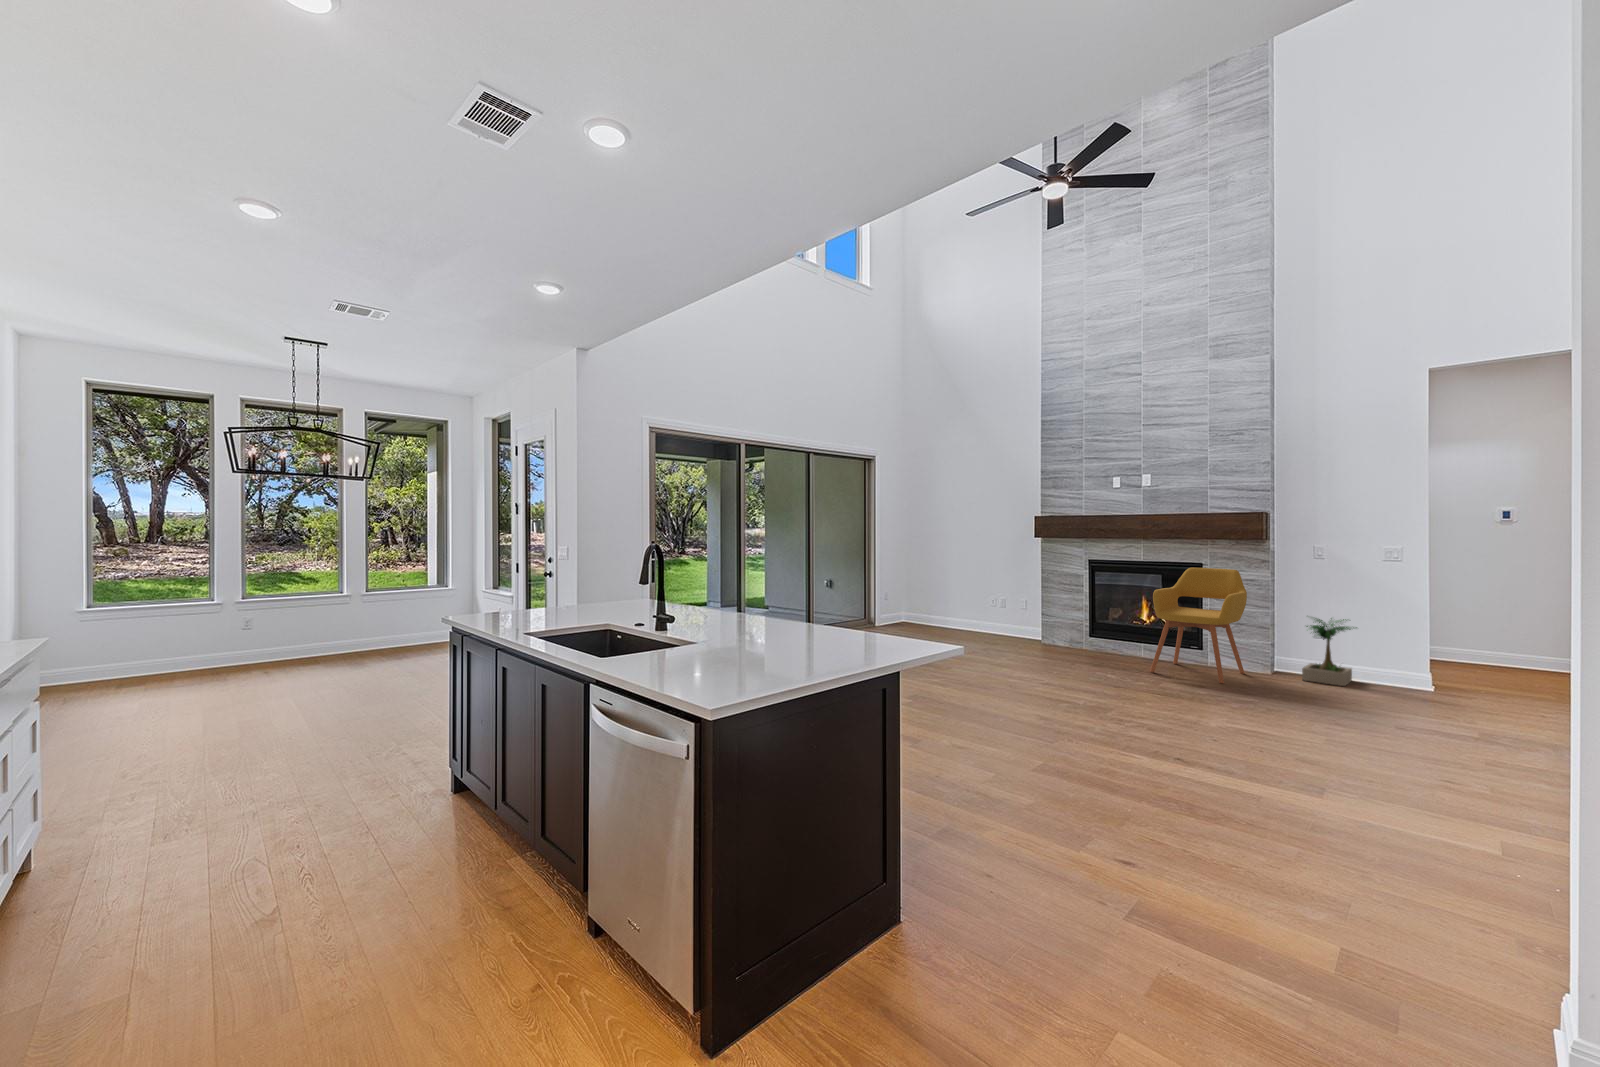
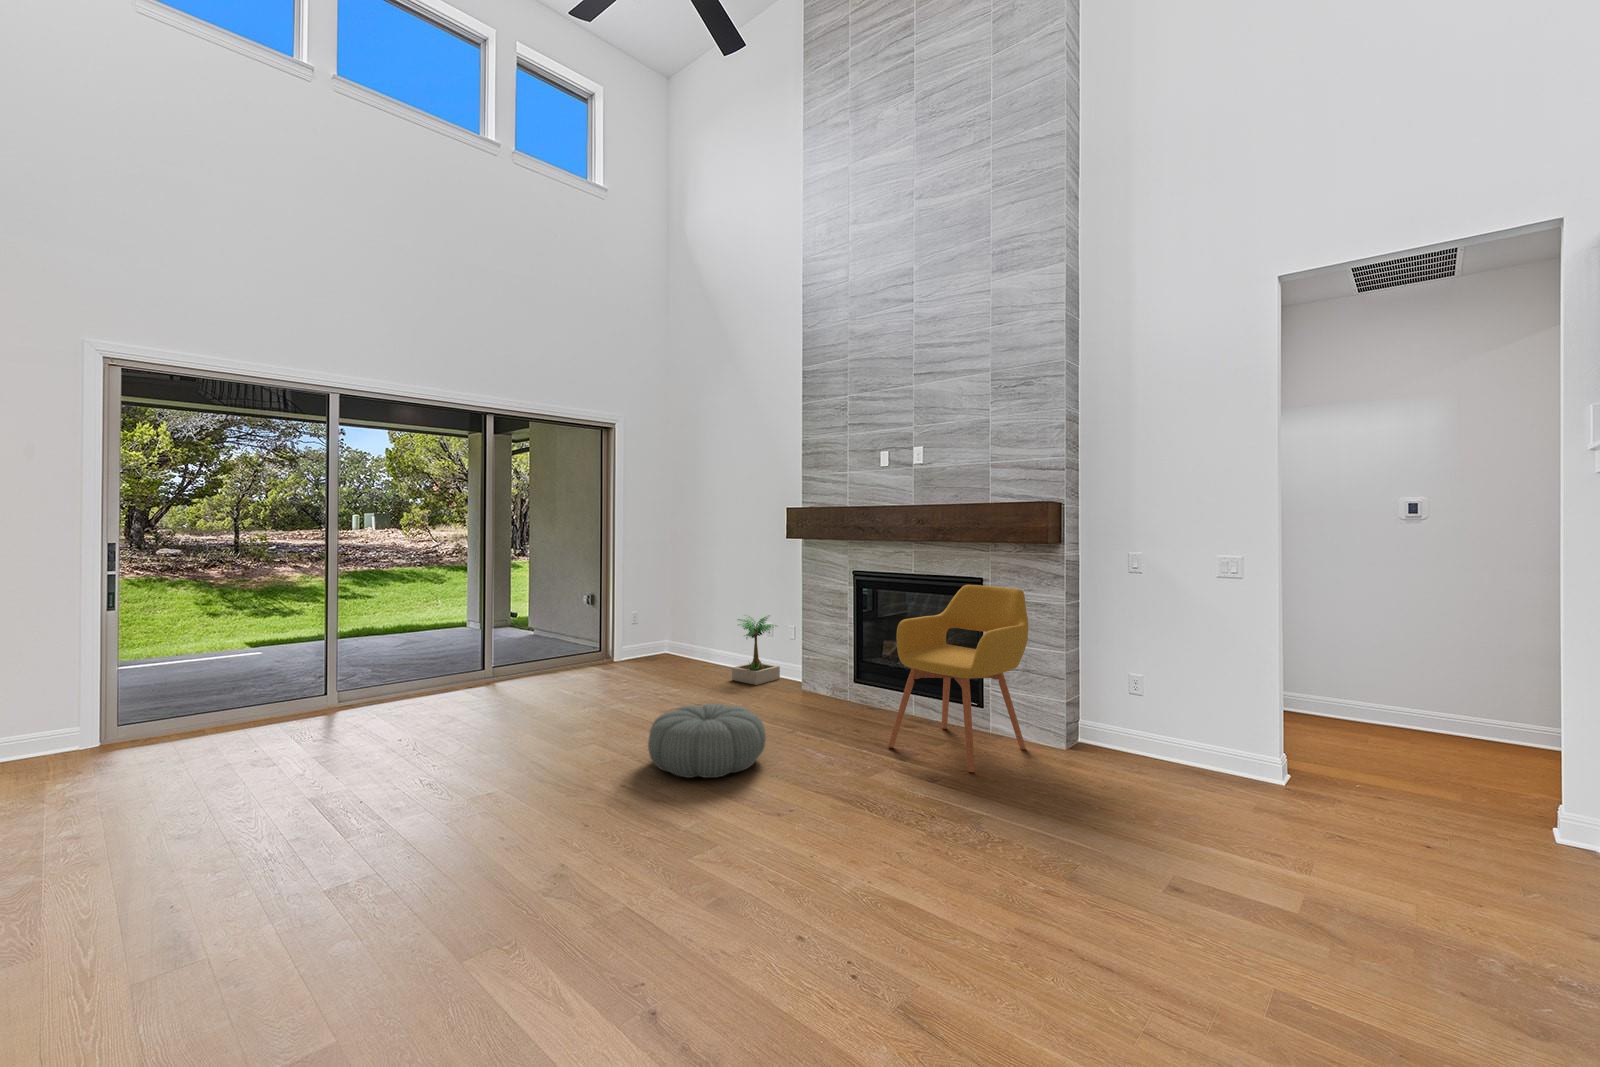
potted plant: present [1302,618,1357,686] -> present [732,615,780,685]
pouf: none [1004,643,1083,684] -> present [648,703,766,778]

